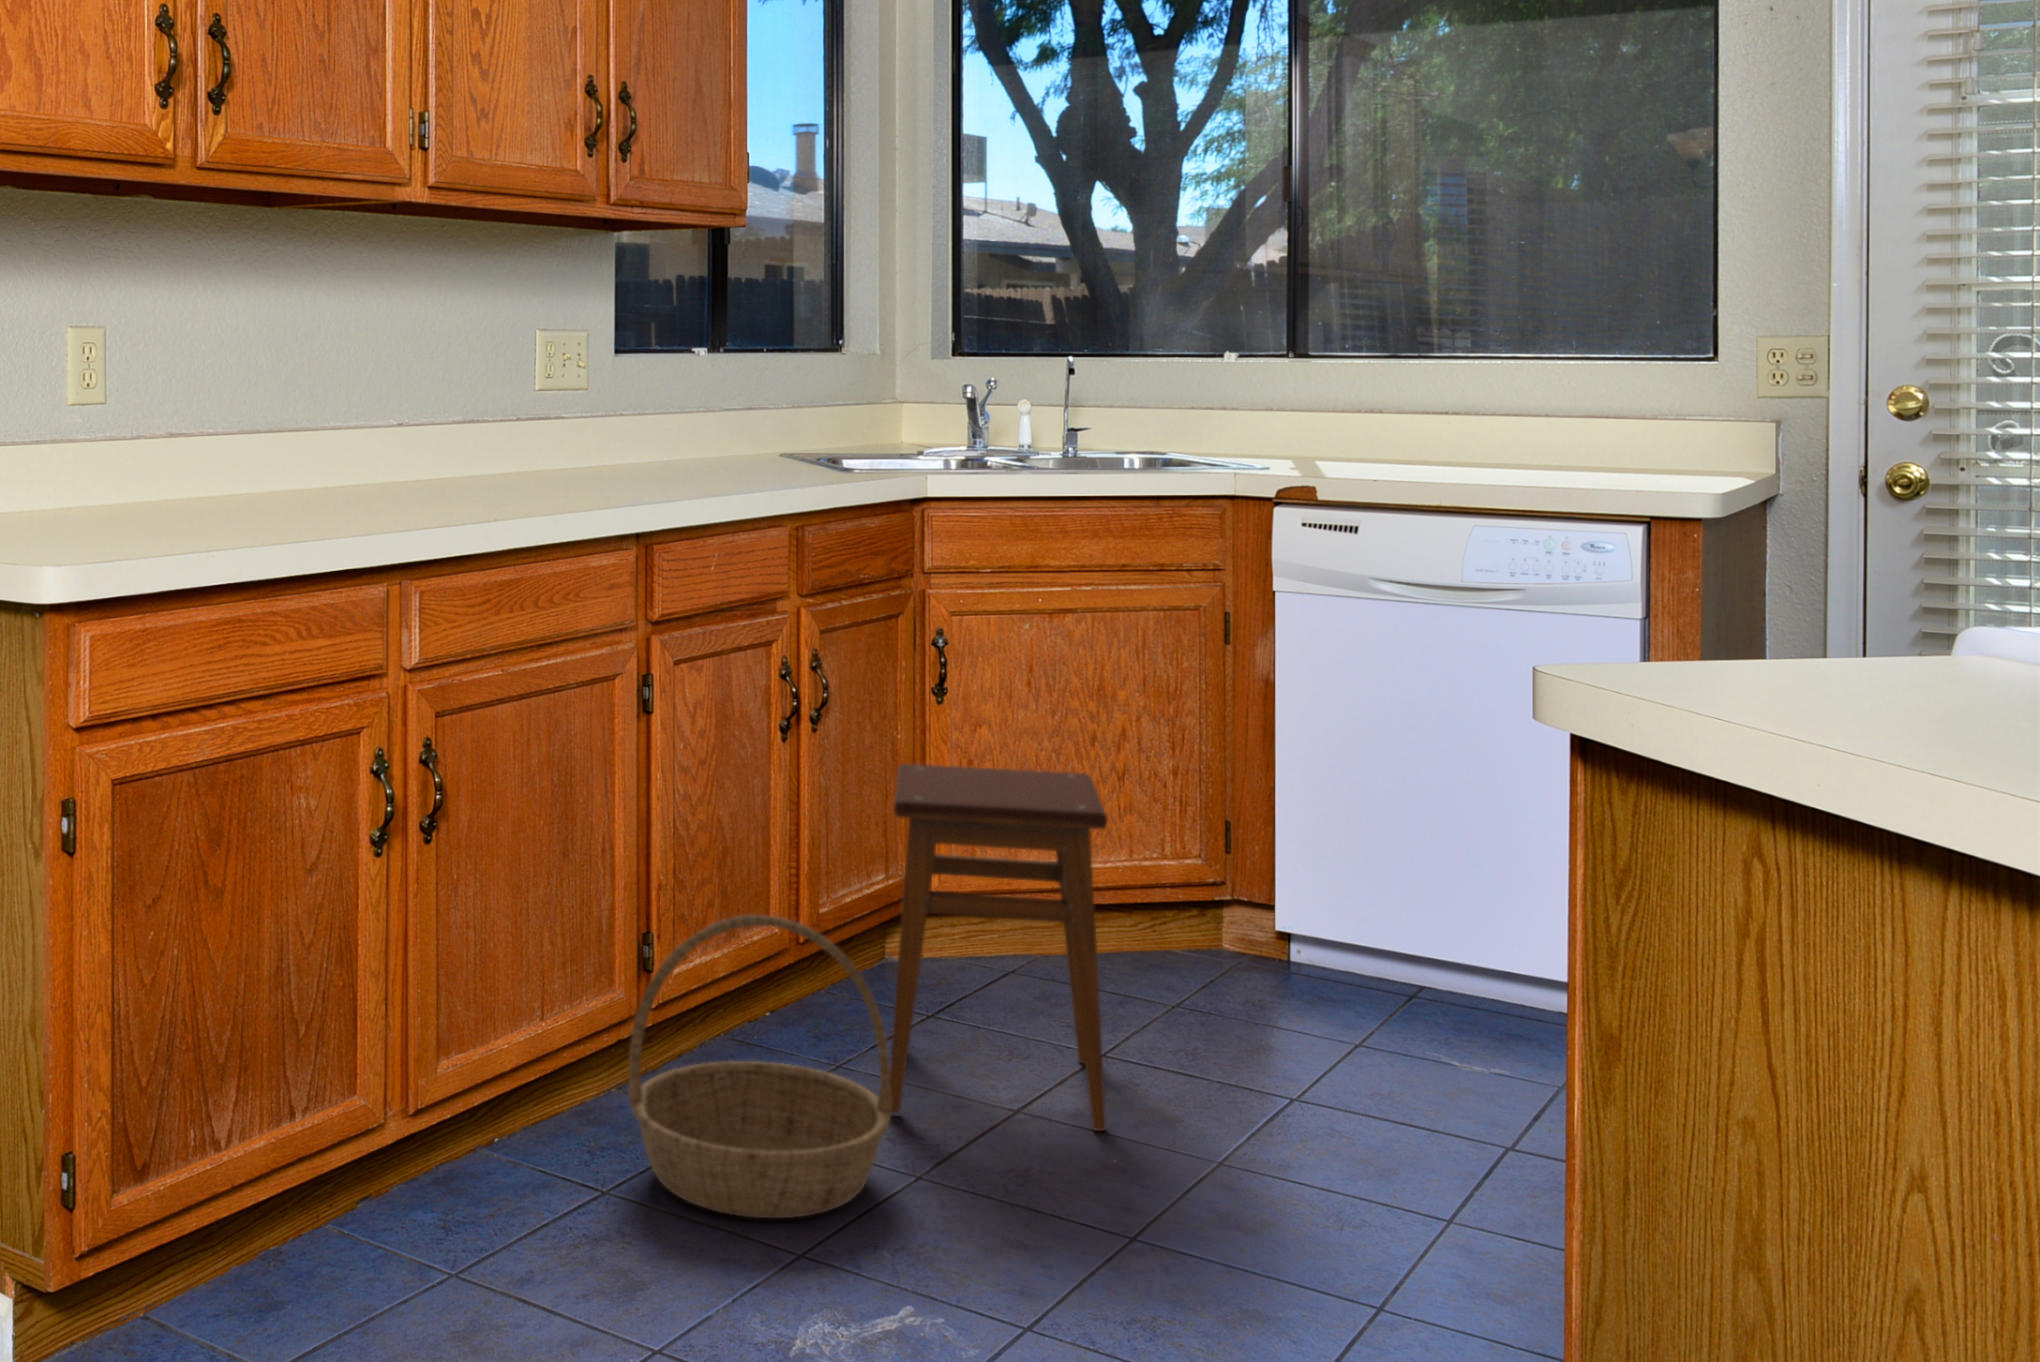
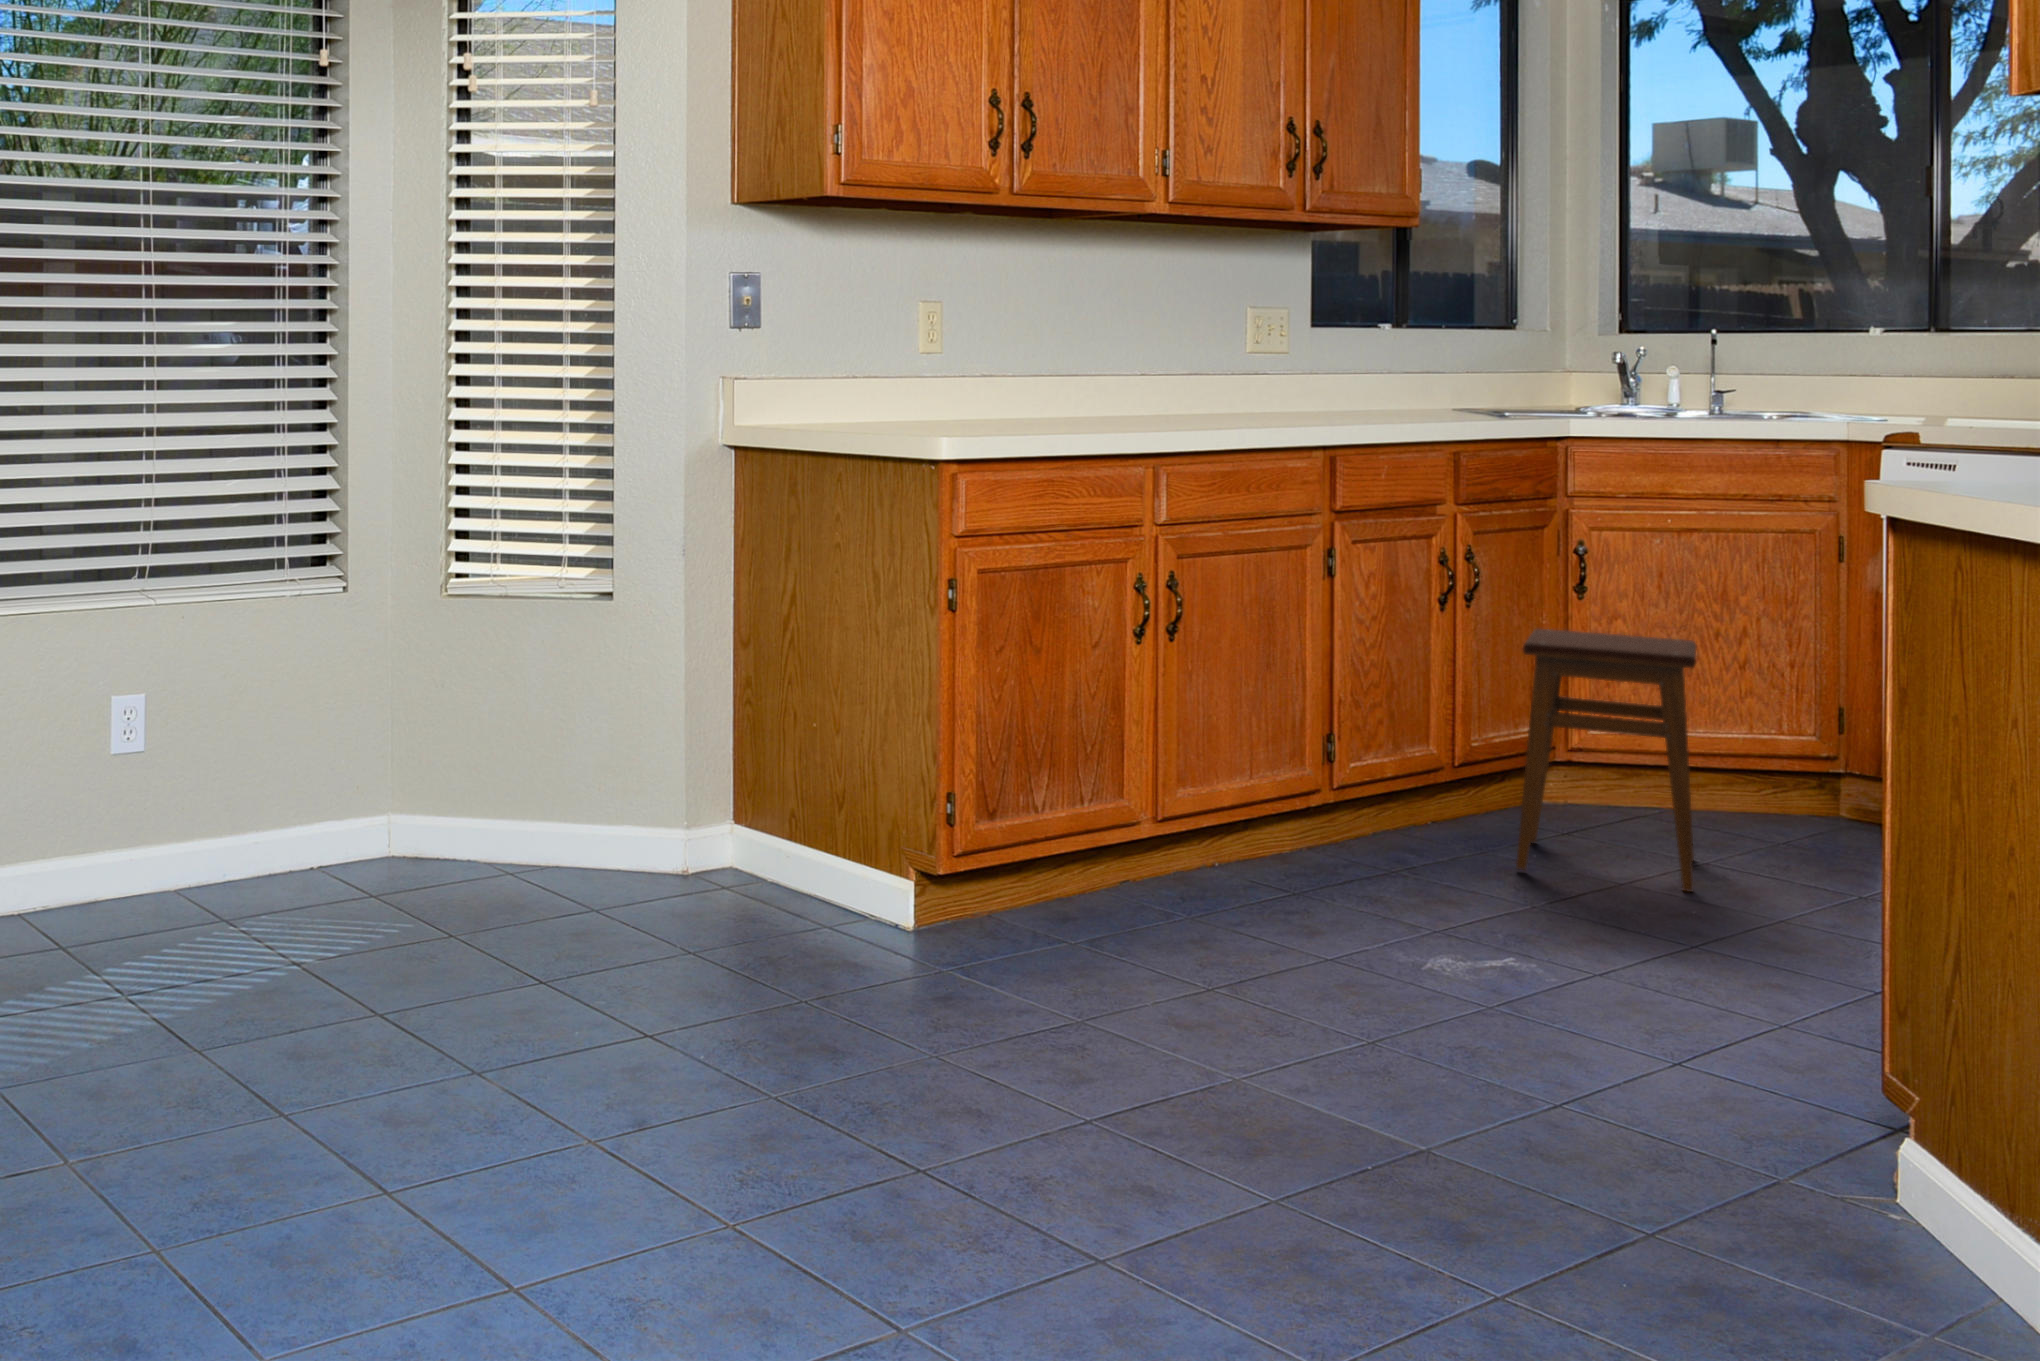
basket: present [628,915,892,1218] -> none [1313,706,1513,907]

